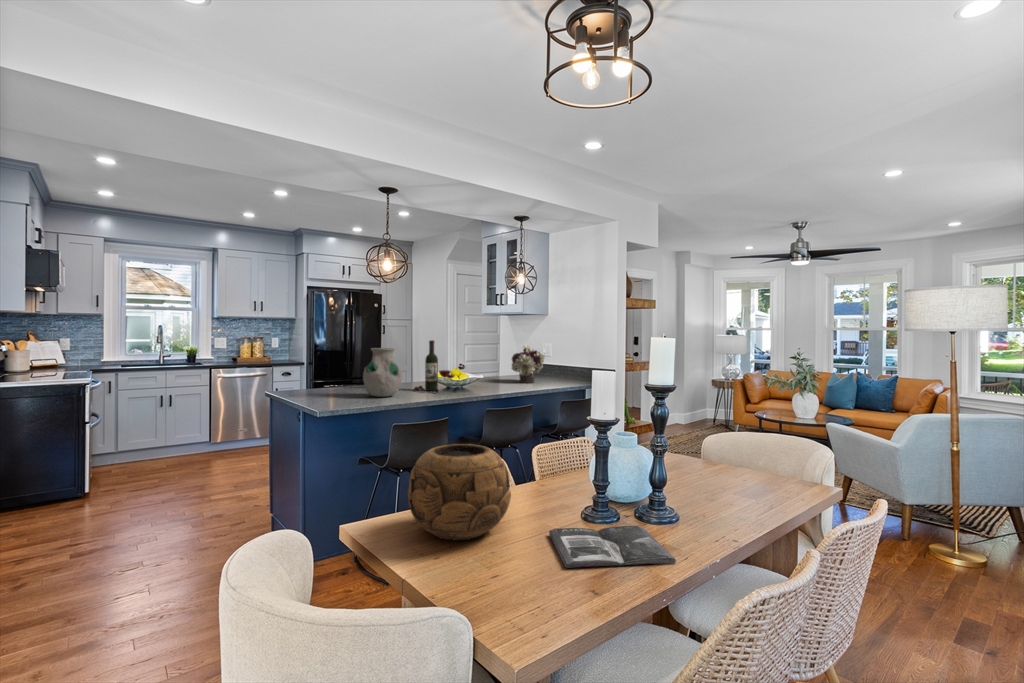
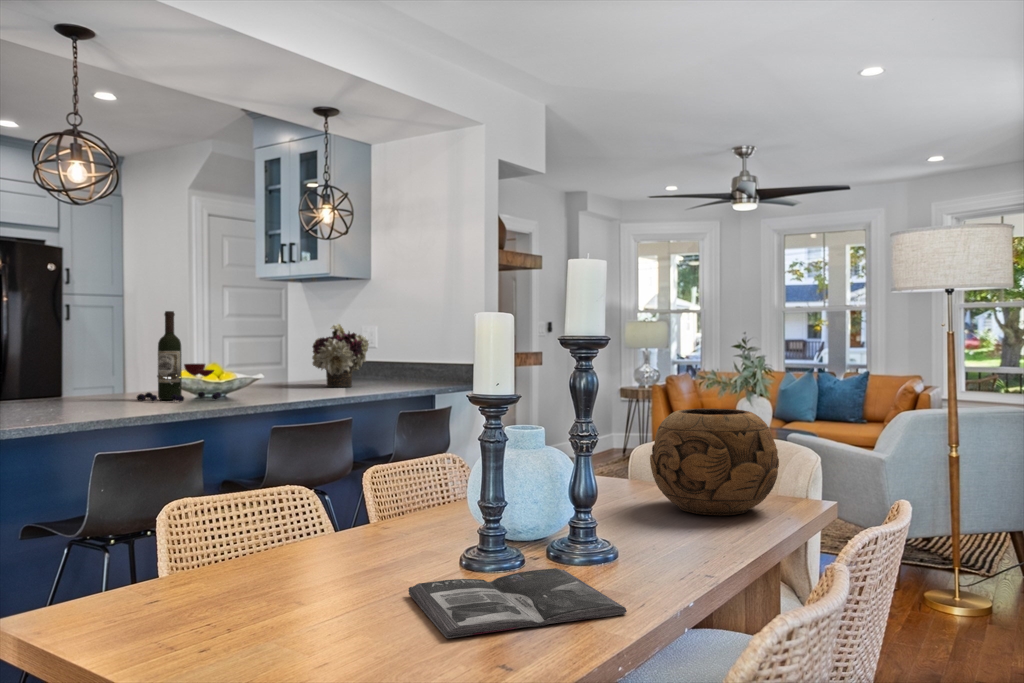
vase: present [363,348,402,397] -> none [36,321,114,410]
decorative bowl: present [408,444,511,541] -> present [650,408,779,515]

